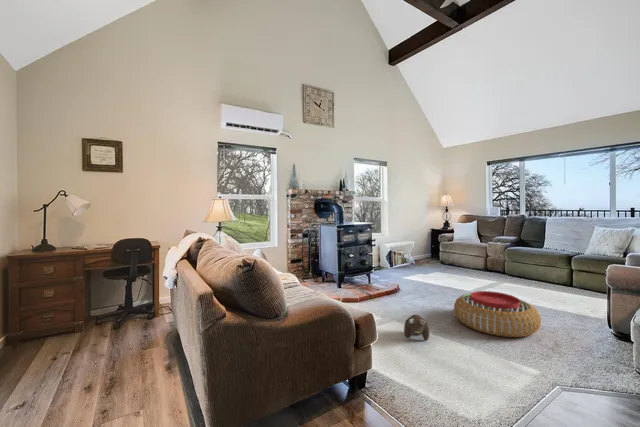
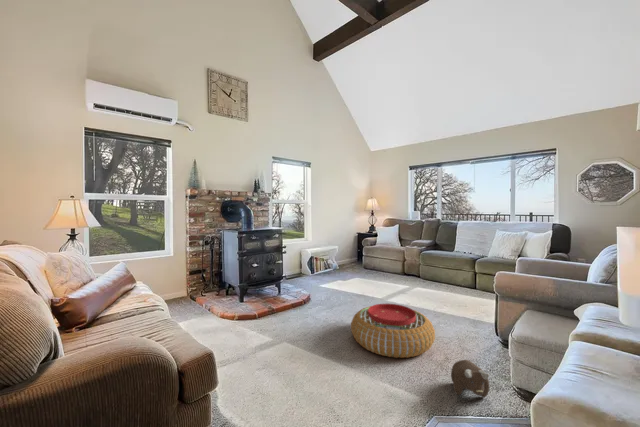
plush toy: present [404,315,429,340] -> present [451,360,489,397]

